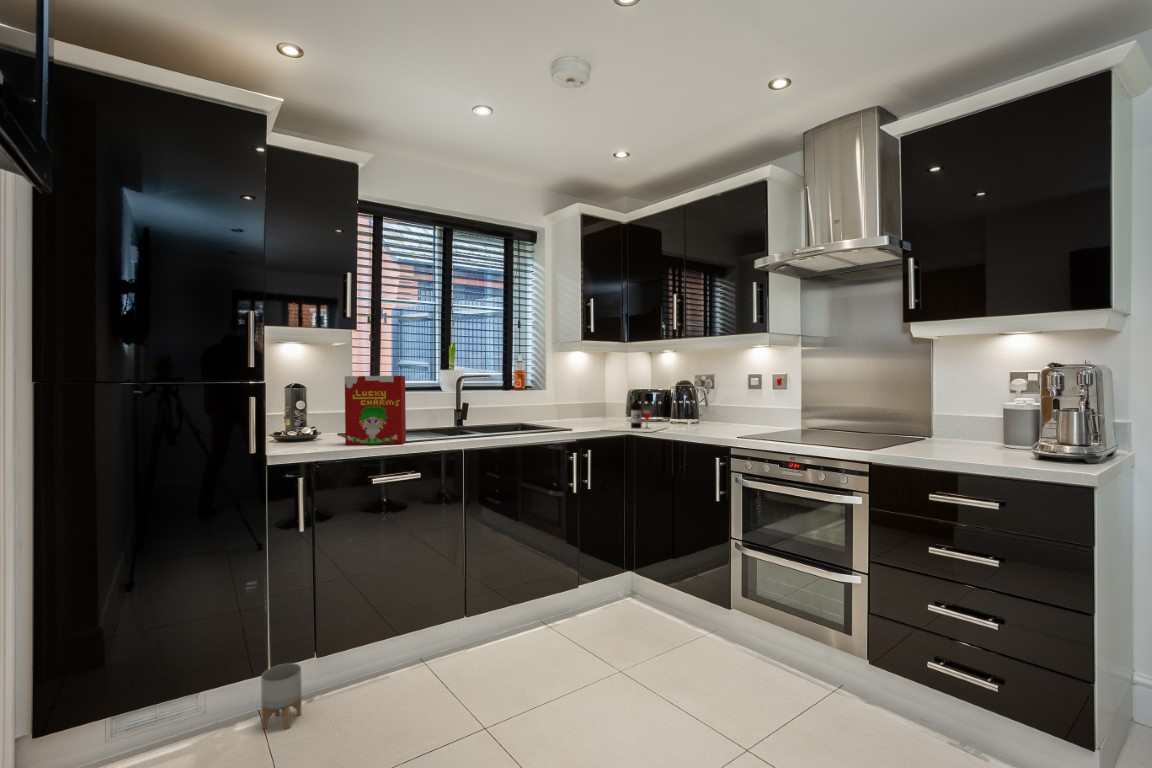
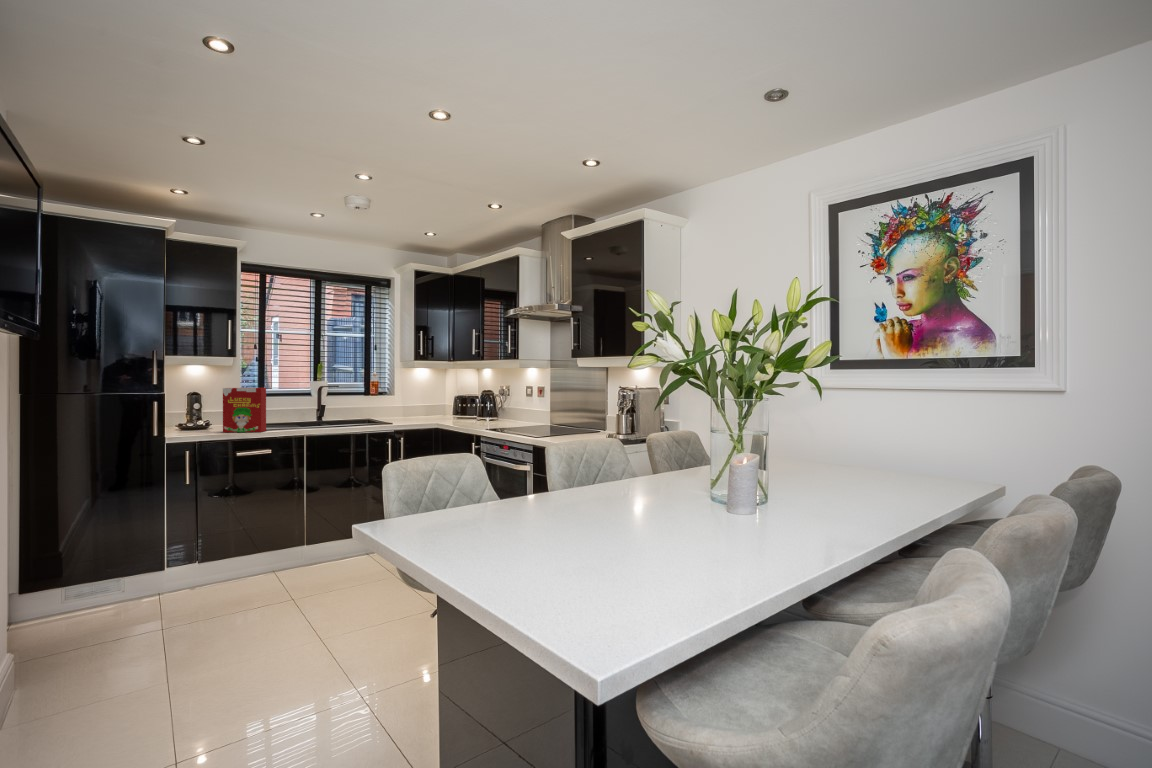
wine bottle: present [603,393,665,432] -> none [412,400,466,426]
planter: present [261,663,301,729] -> none [158,565,185,601]

